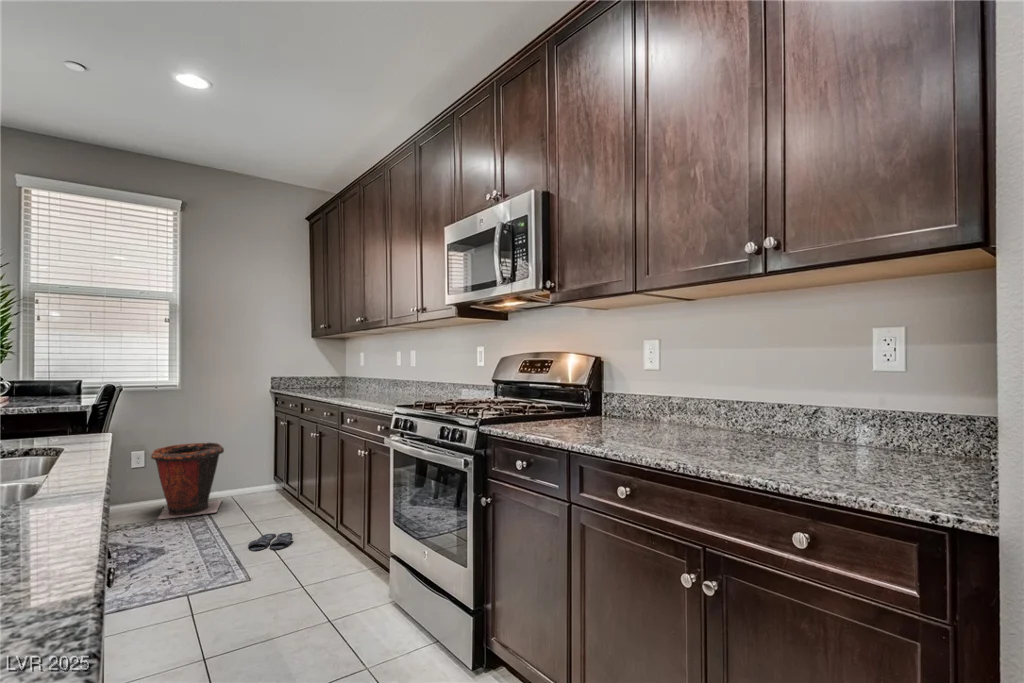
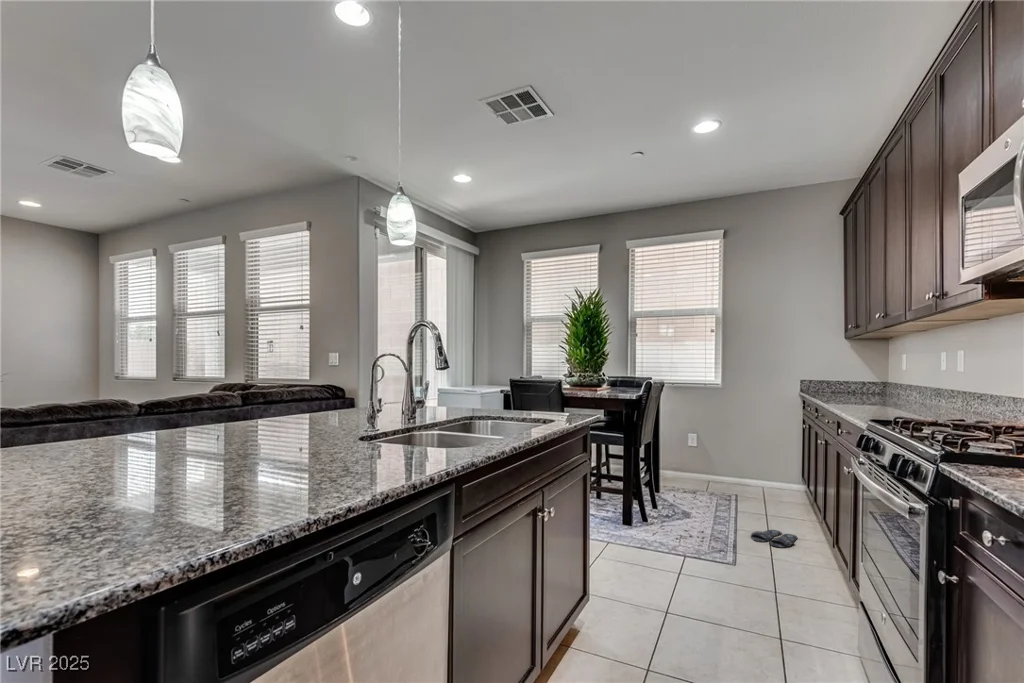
trash can: present [151,442,224,519] -> none [693,433,754,498]

